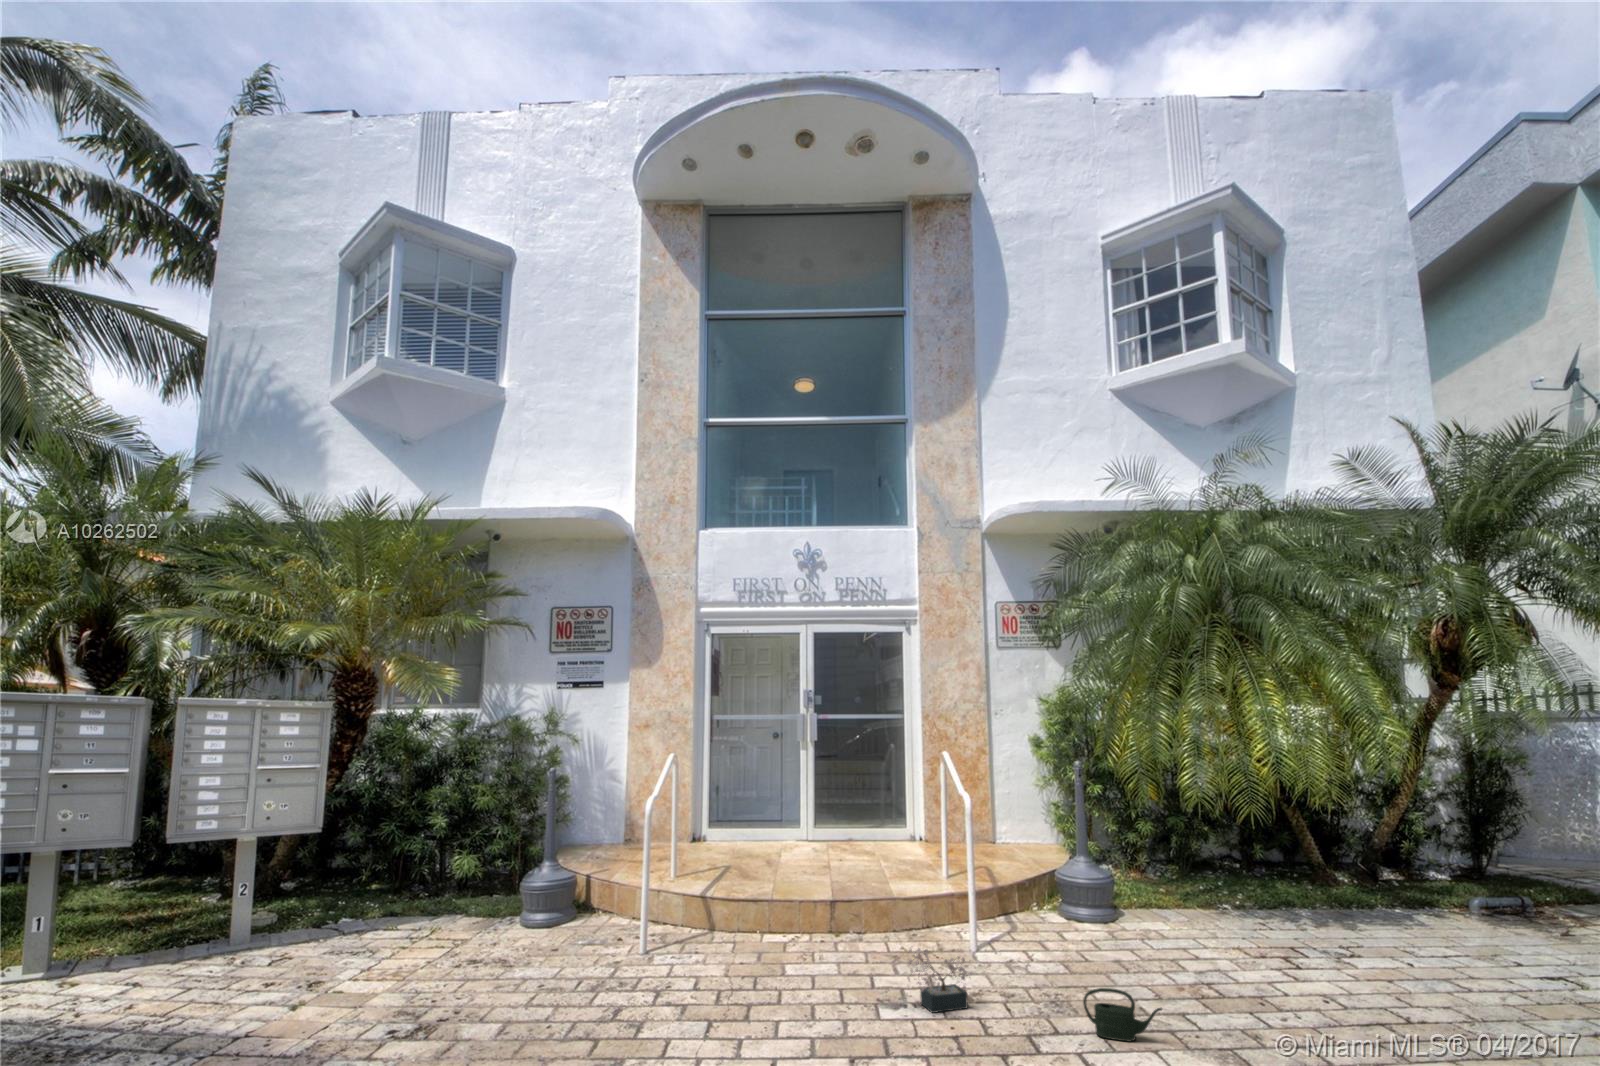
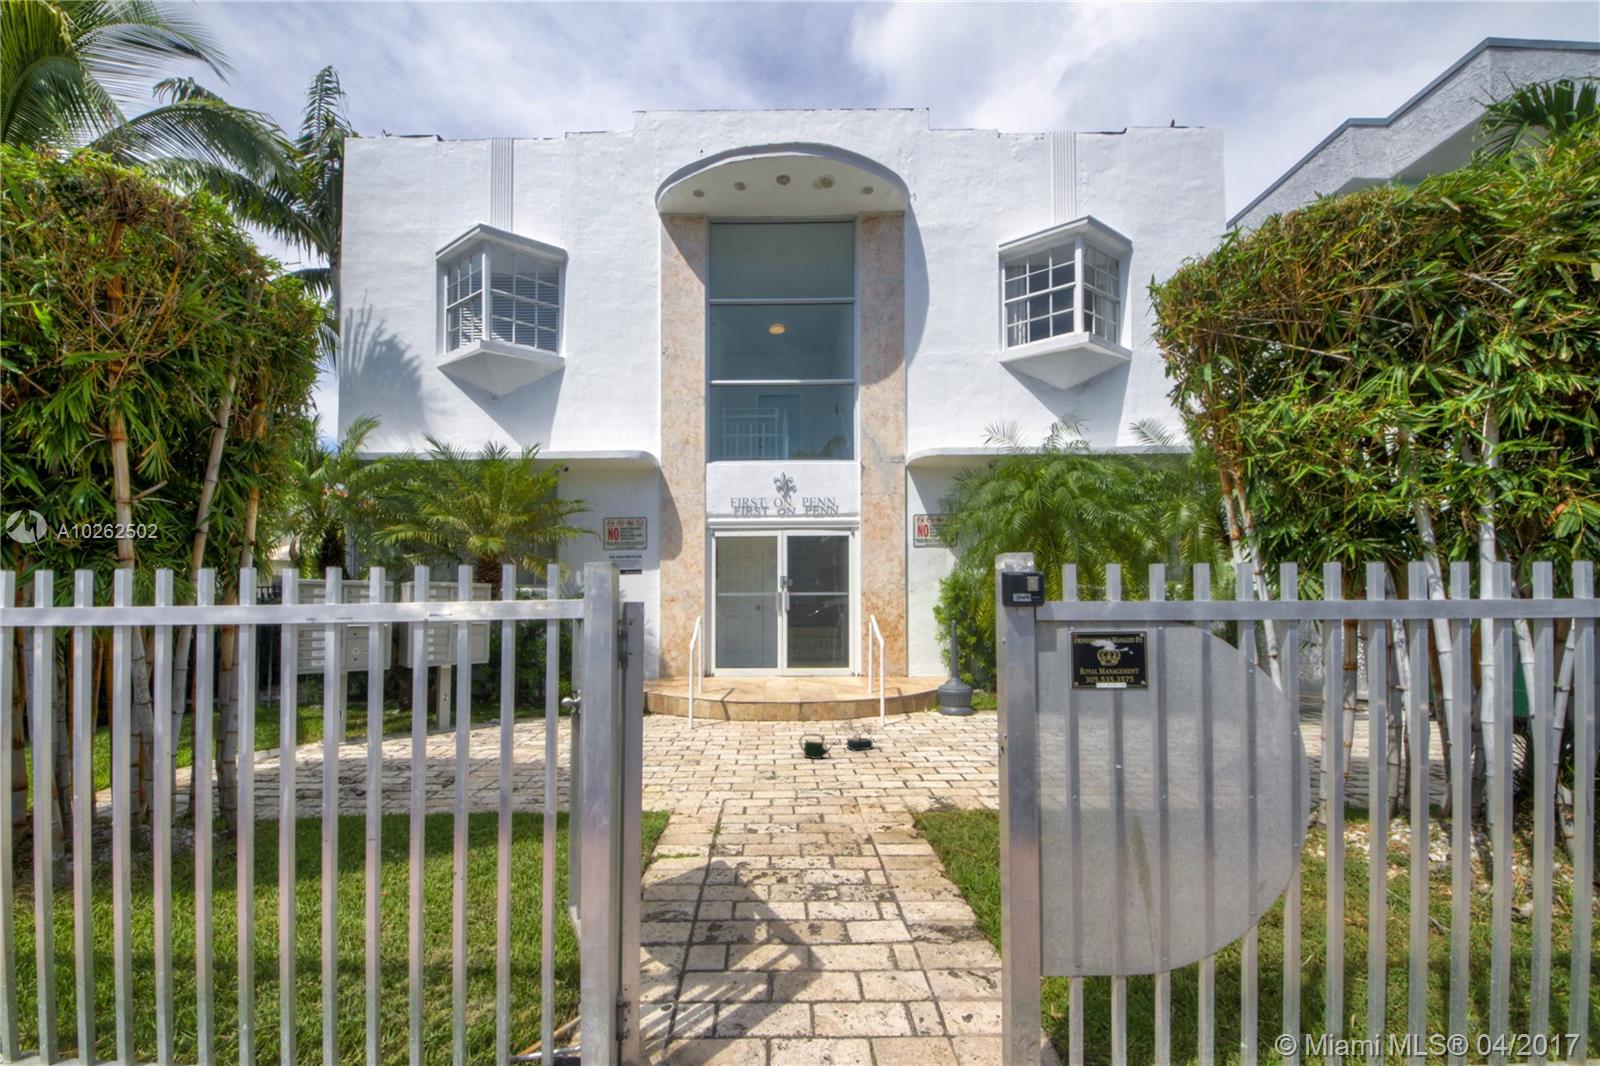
watering can: present [1083,988,1162,1042] -> present [799,734,831,759]

